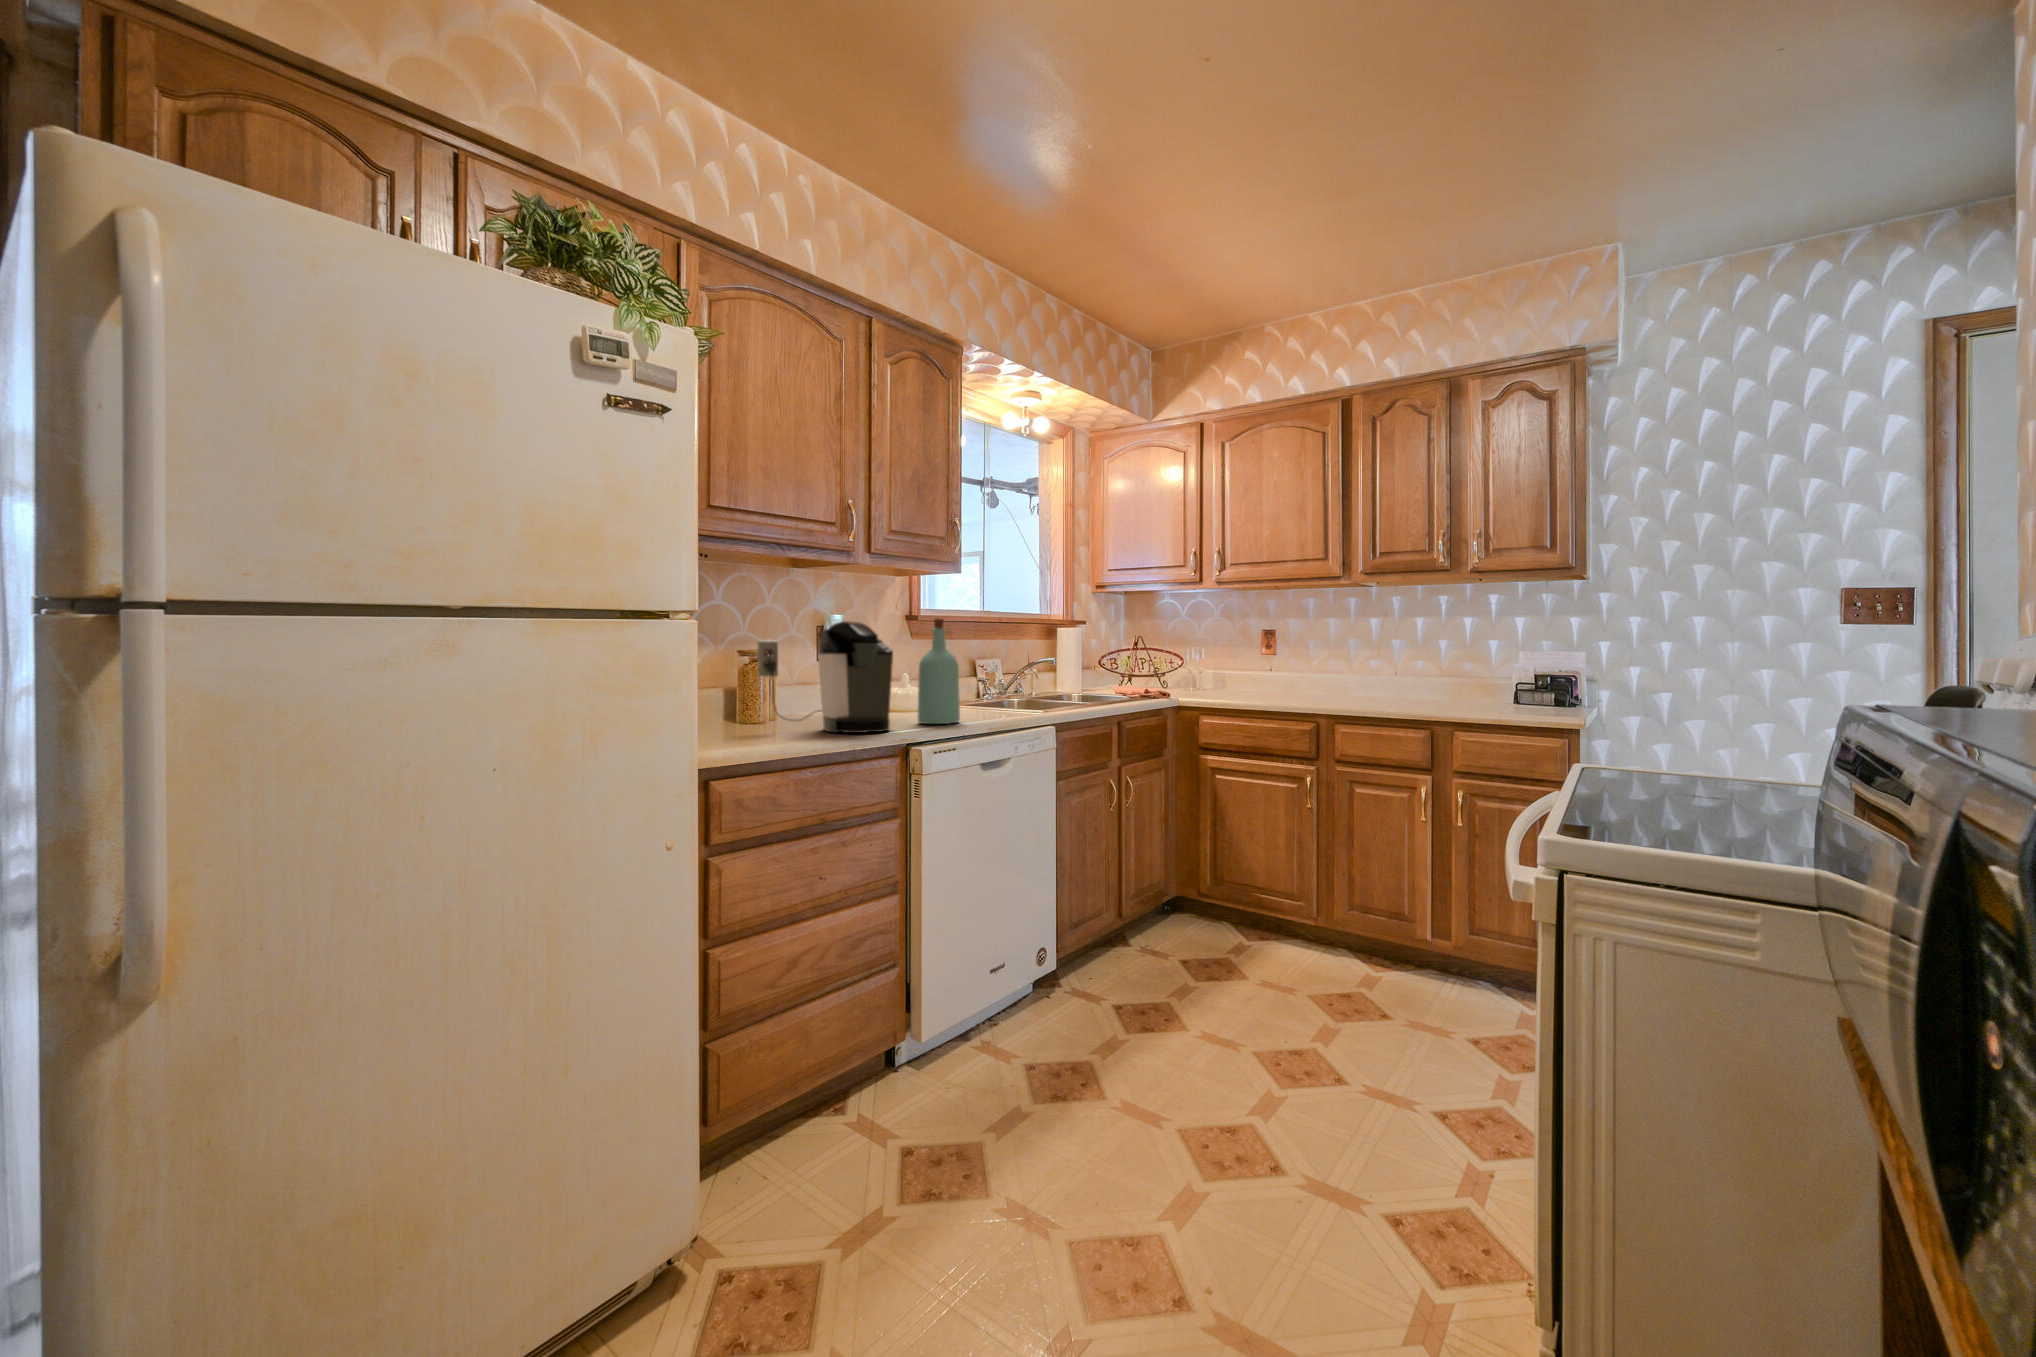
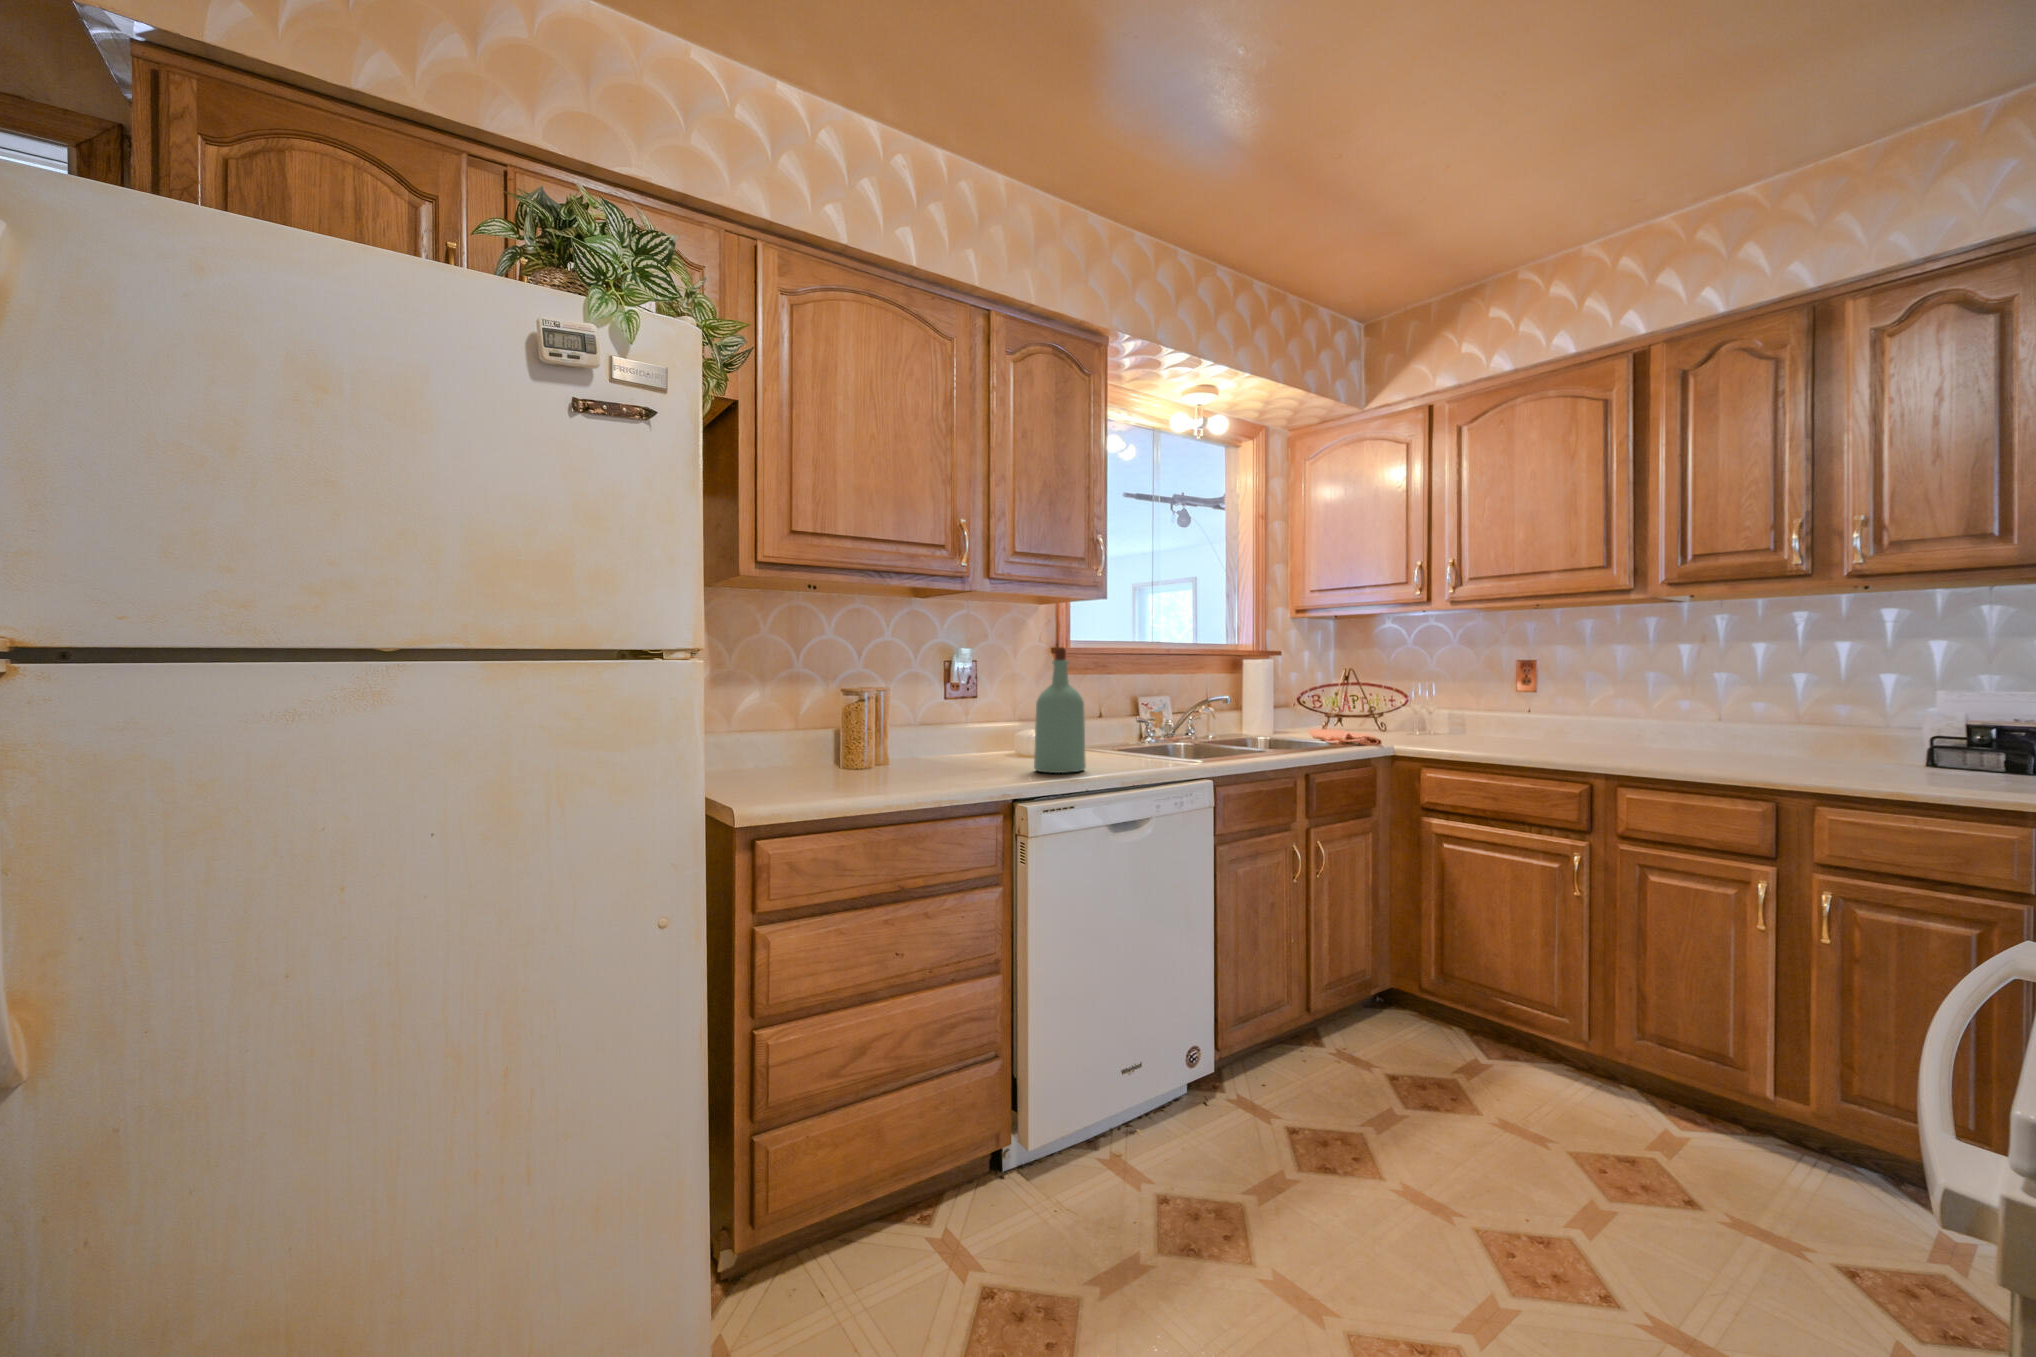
coffee maker: present [758,621,893,733] -> none [849,653,1000,782]

